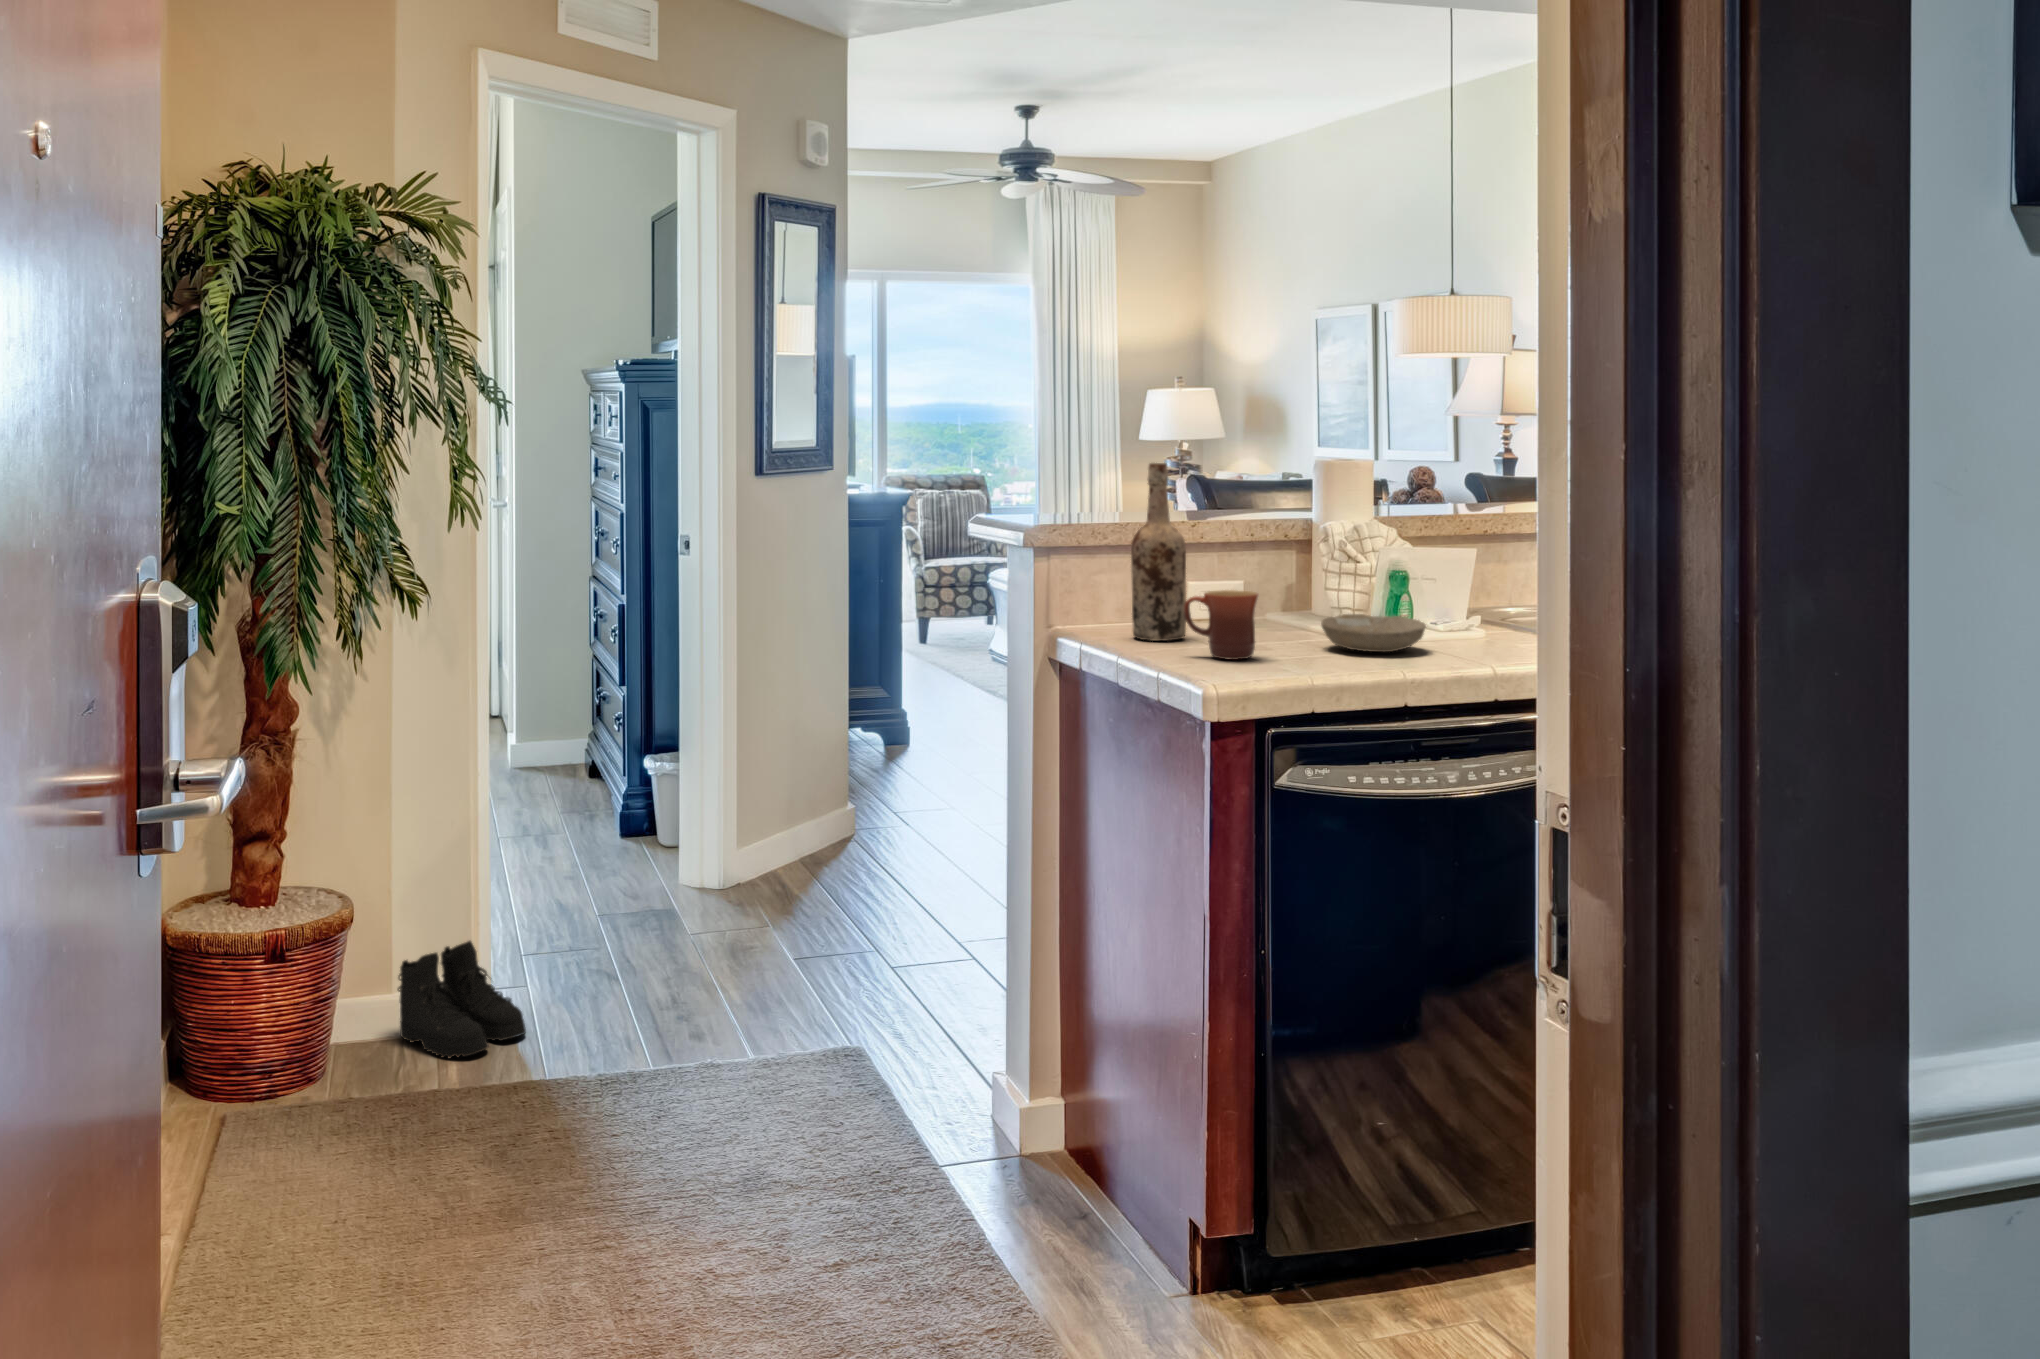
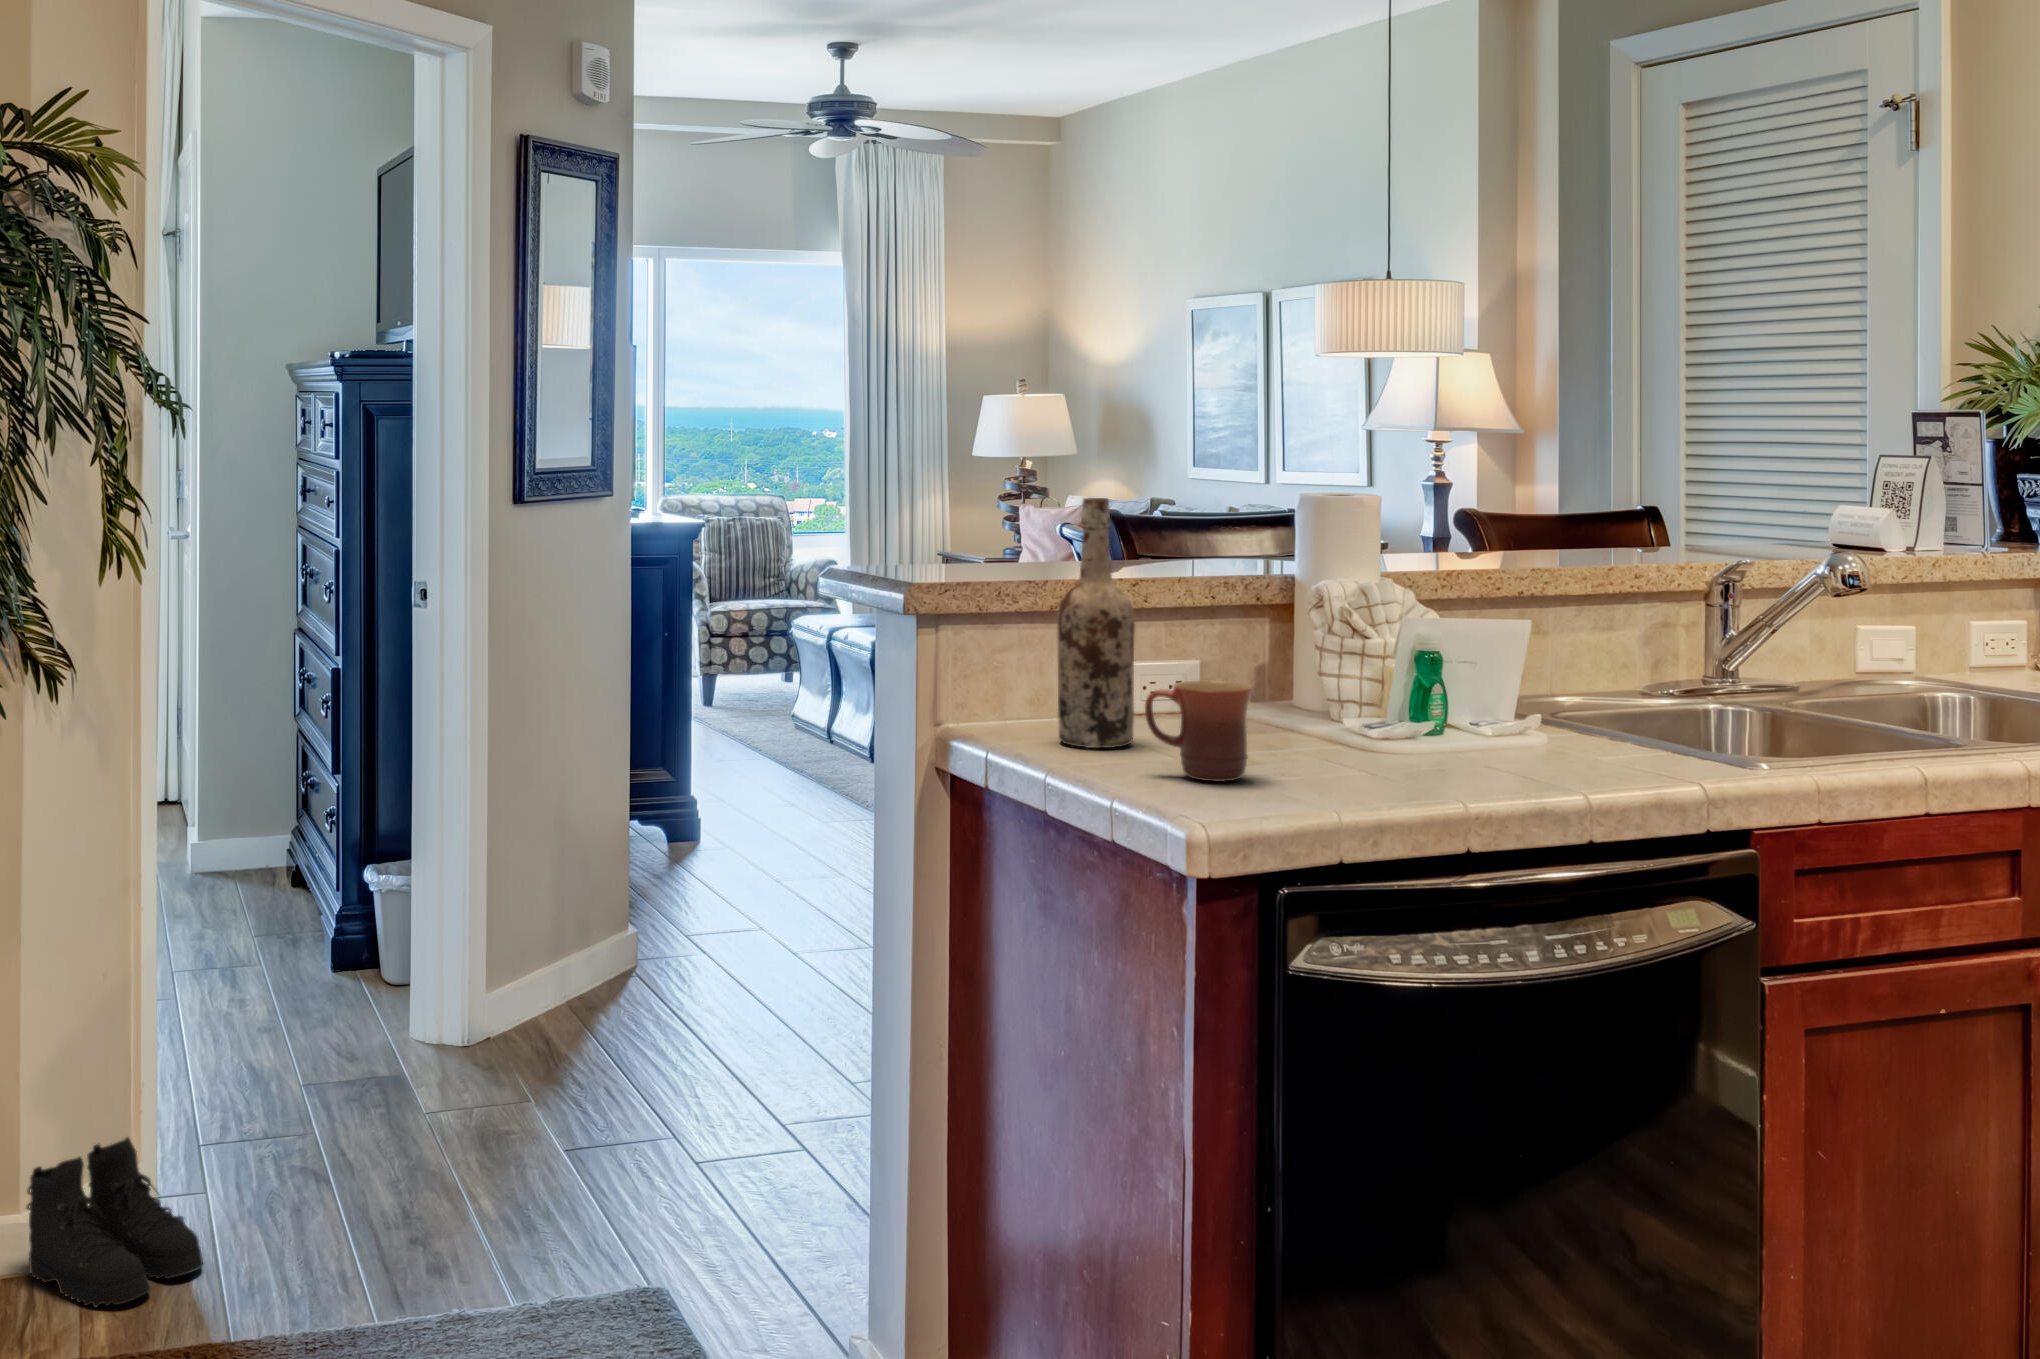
bowl: present [1321,614,1426,652] -> none [1329,711,1479,769]

